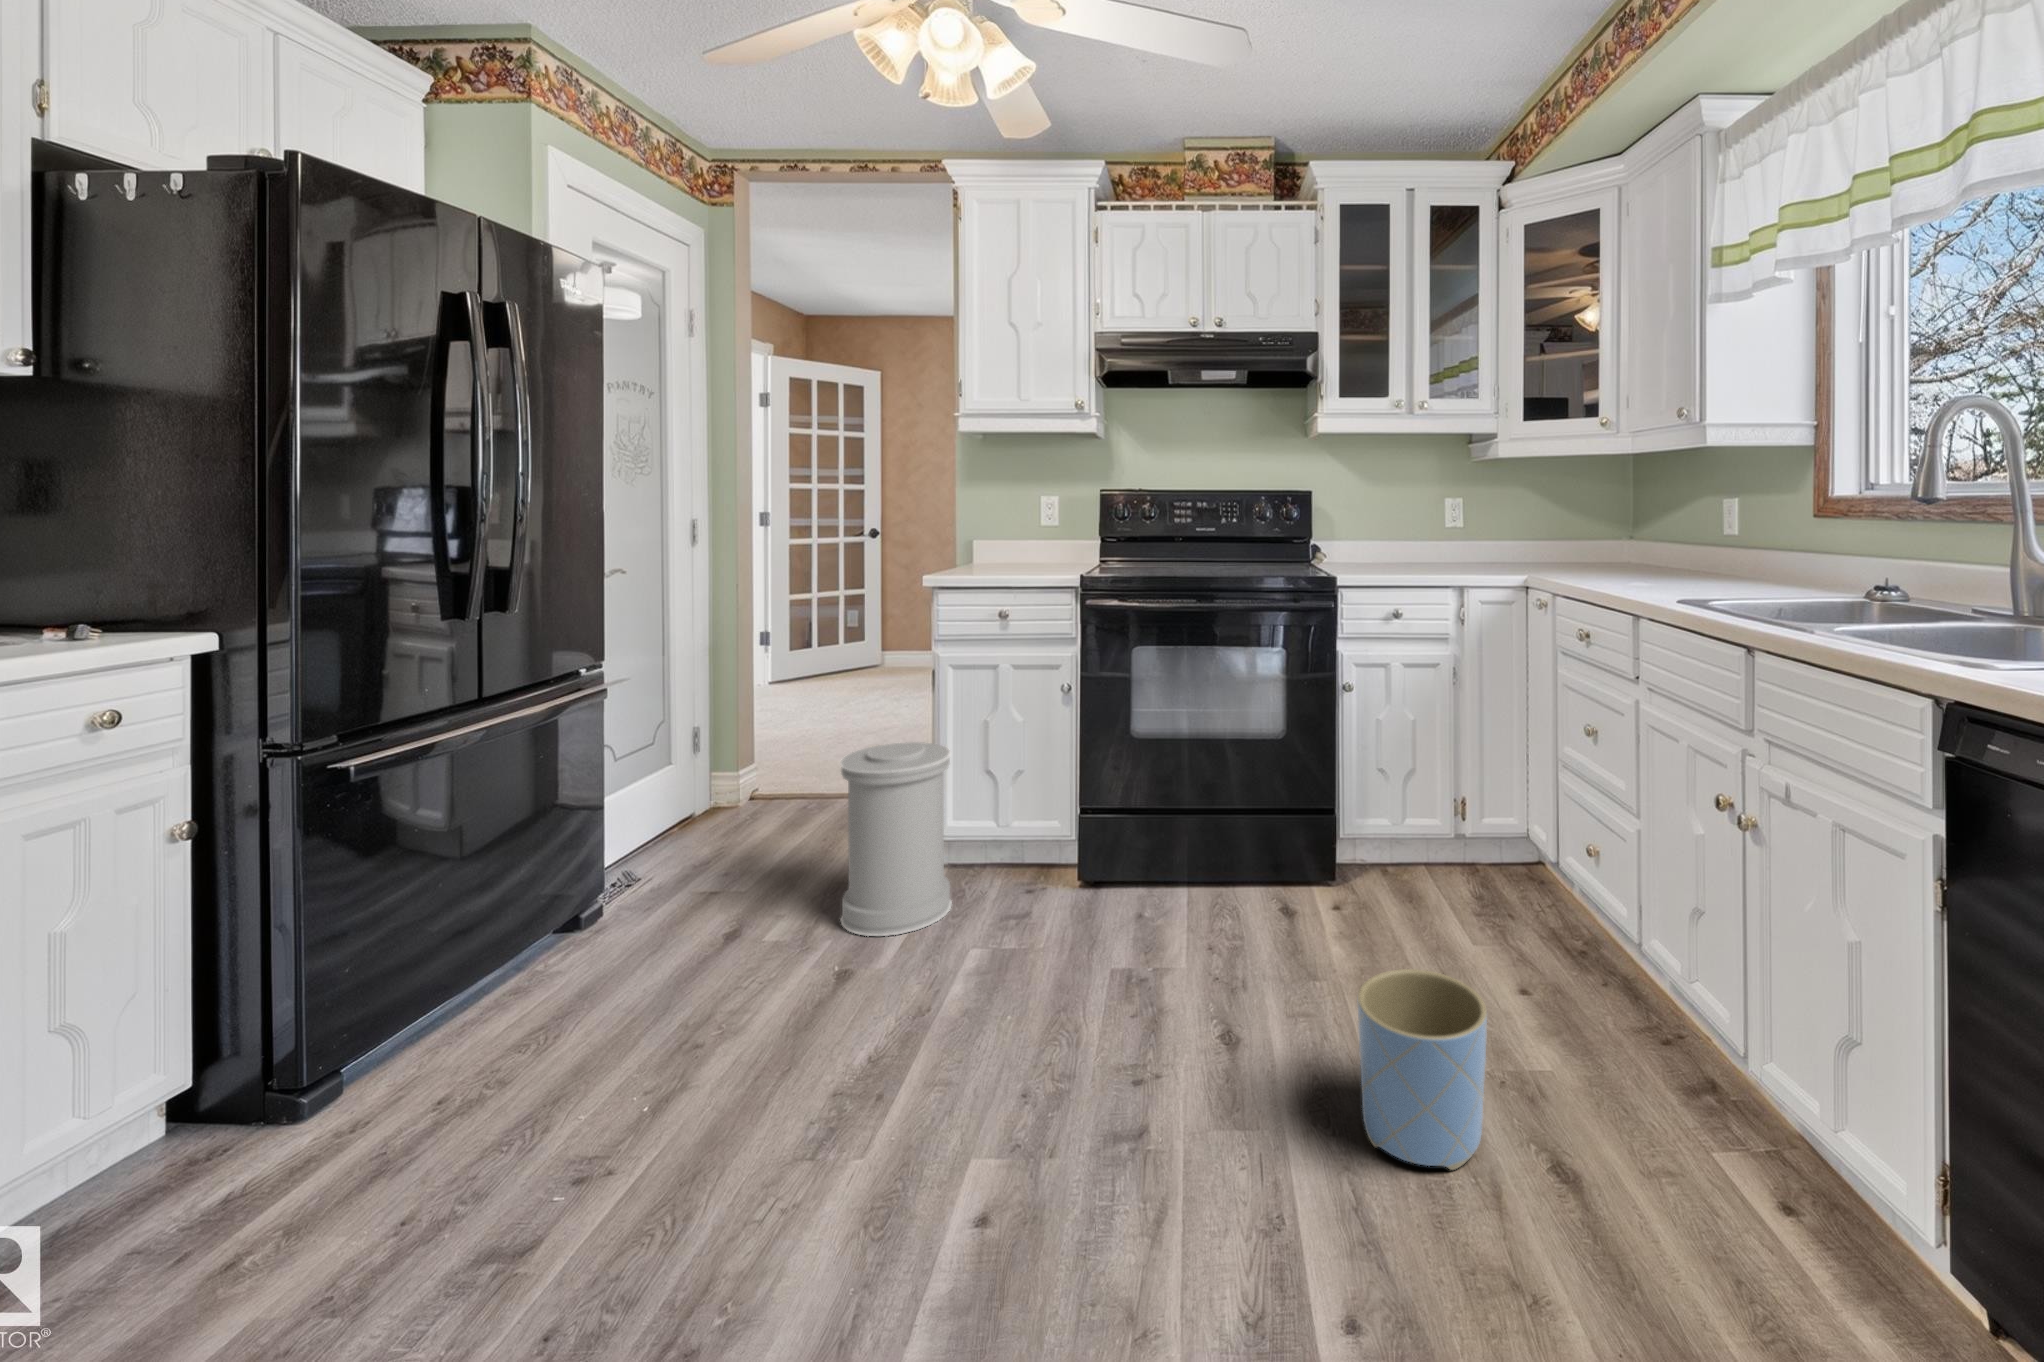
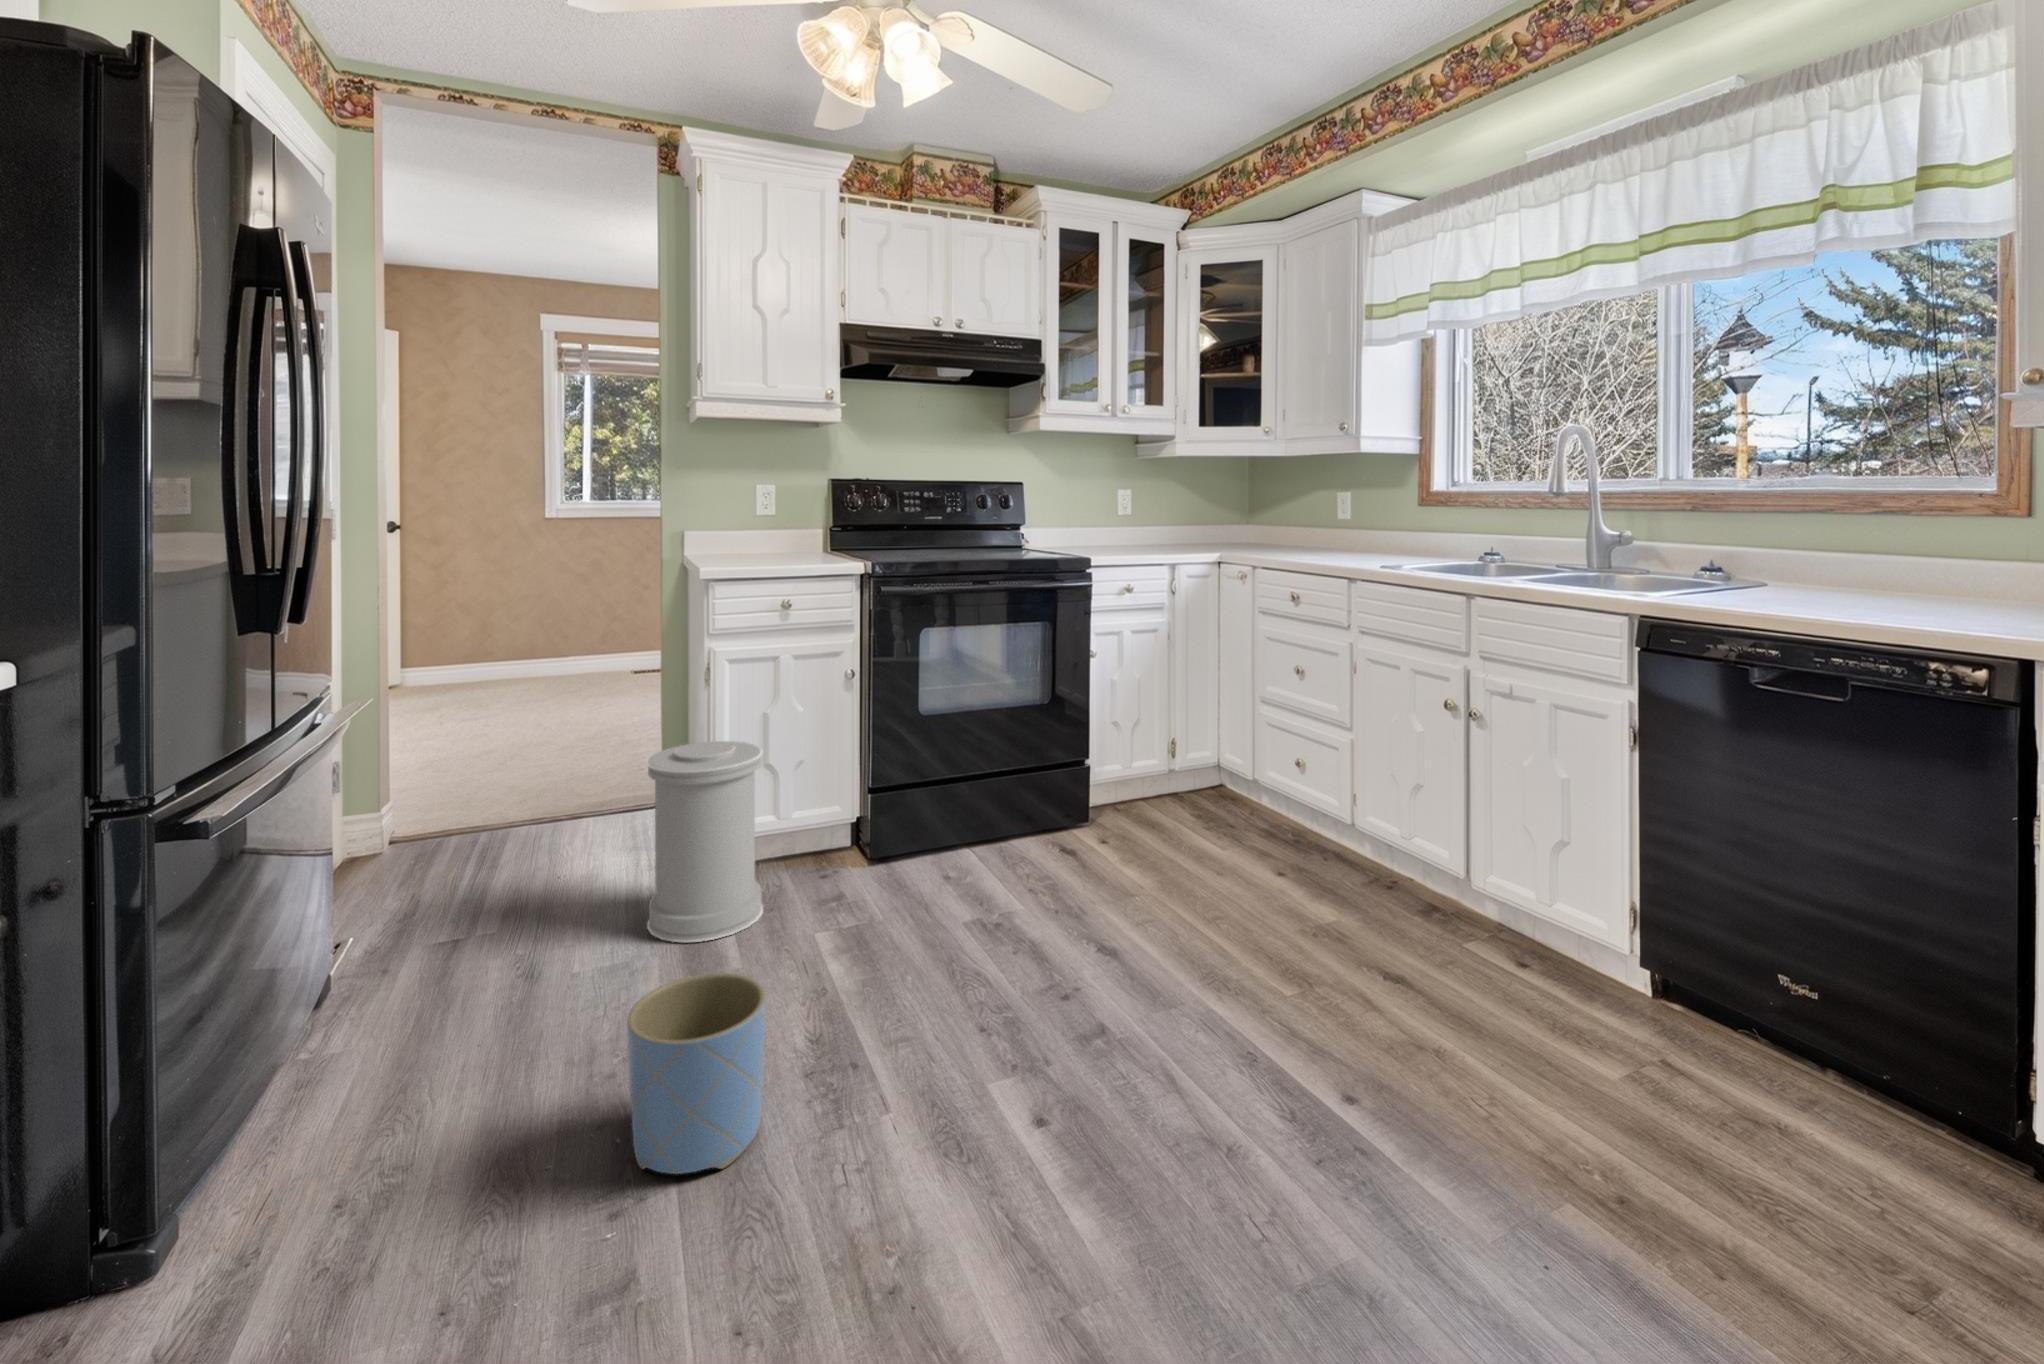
planter: present [1357,969,1487,1170] -> present [627,973,766,1174]

